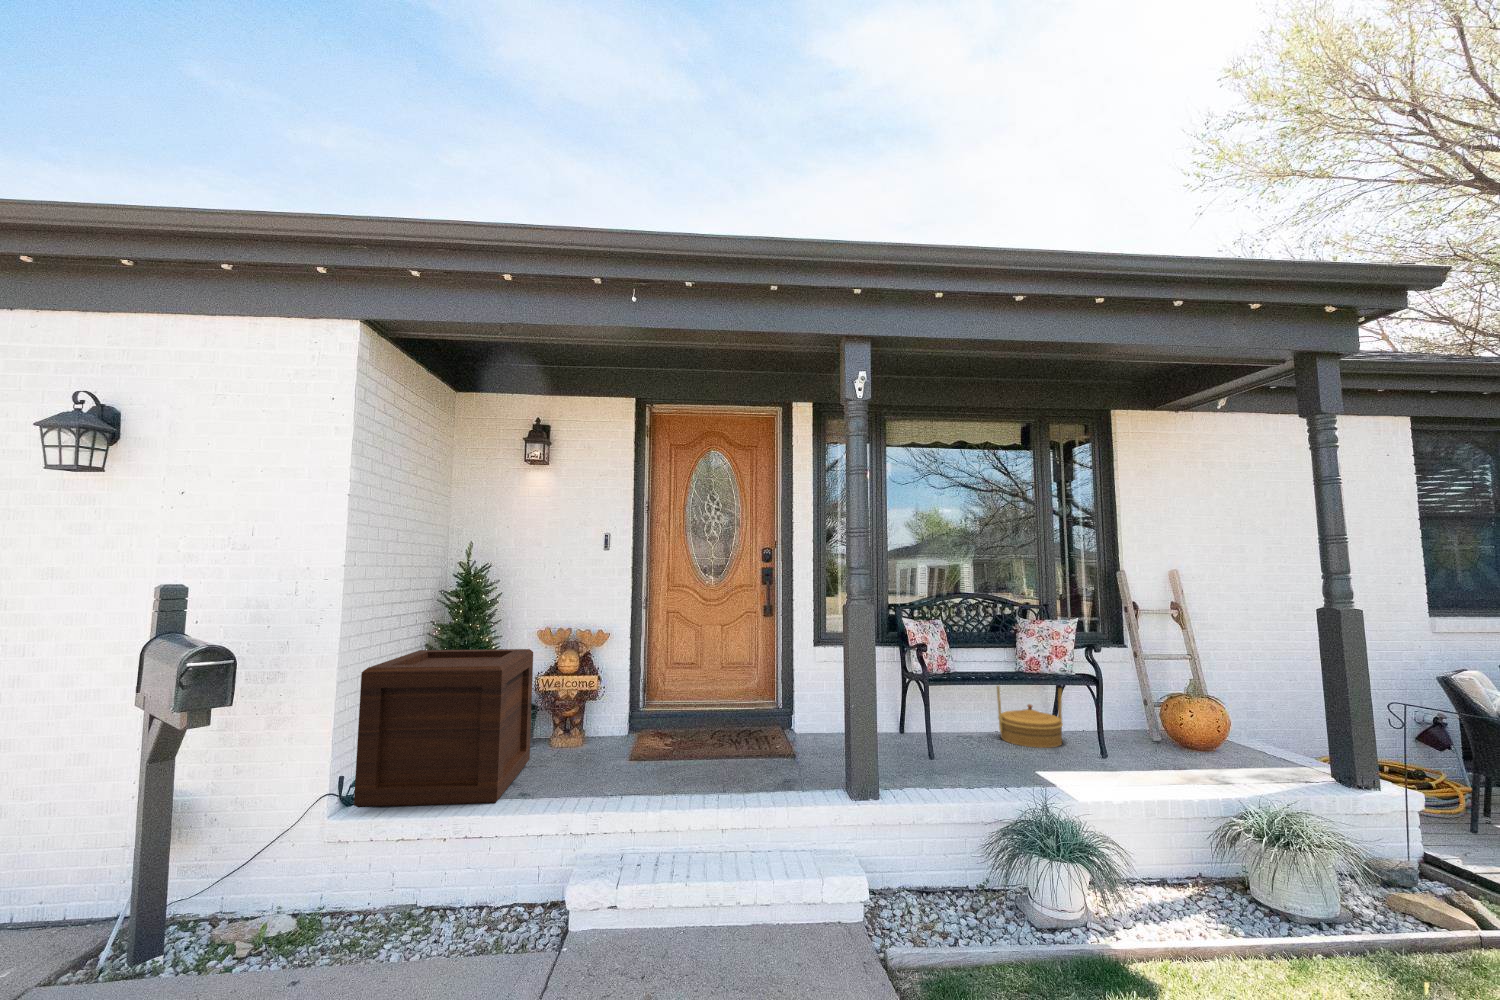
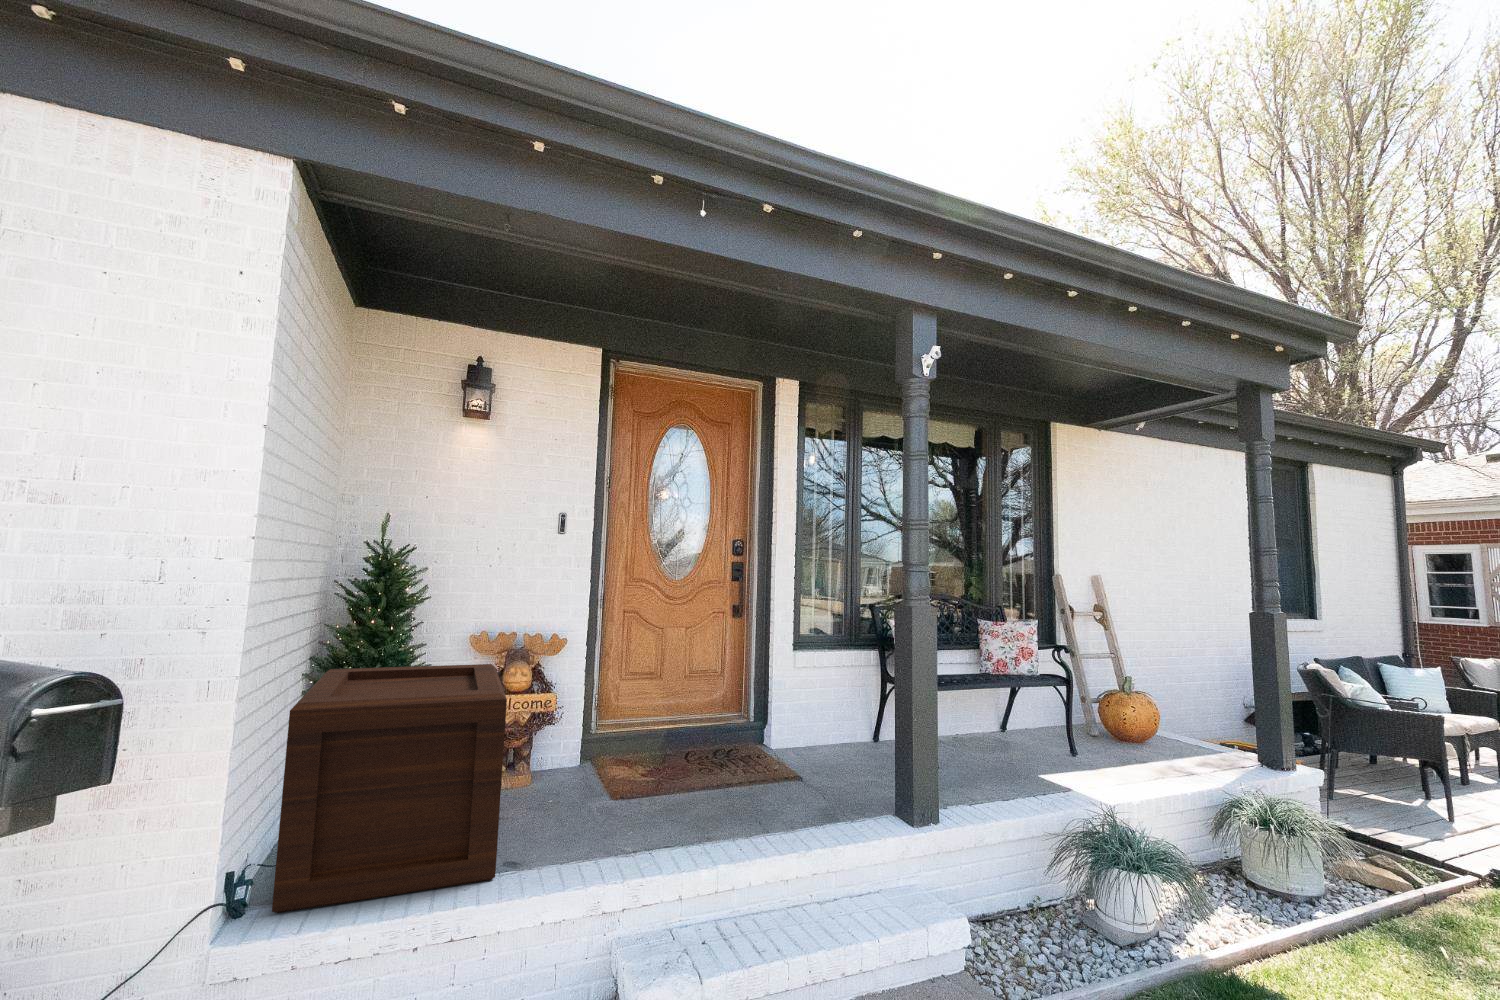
woven basket: present [997,686,1063,748] -> none [962,676,1024,749]

